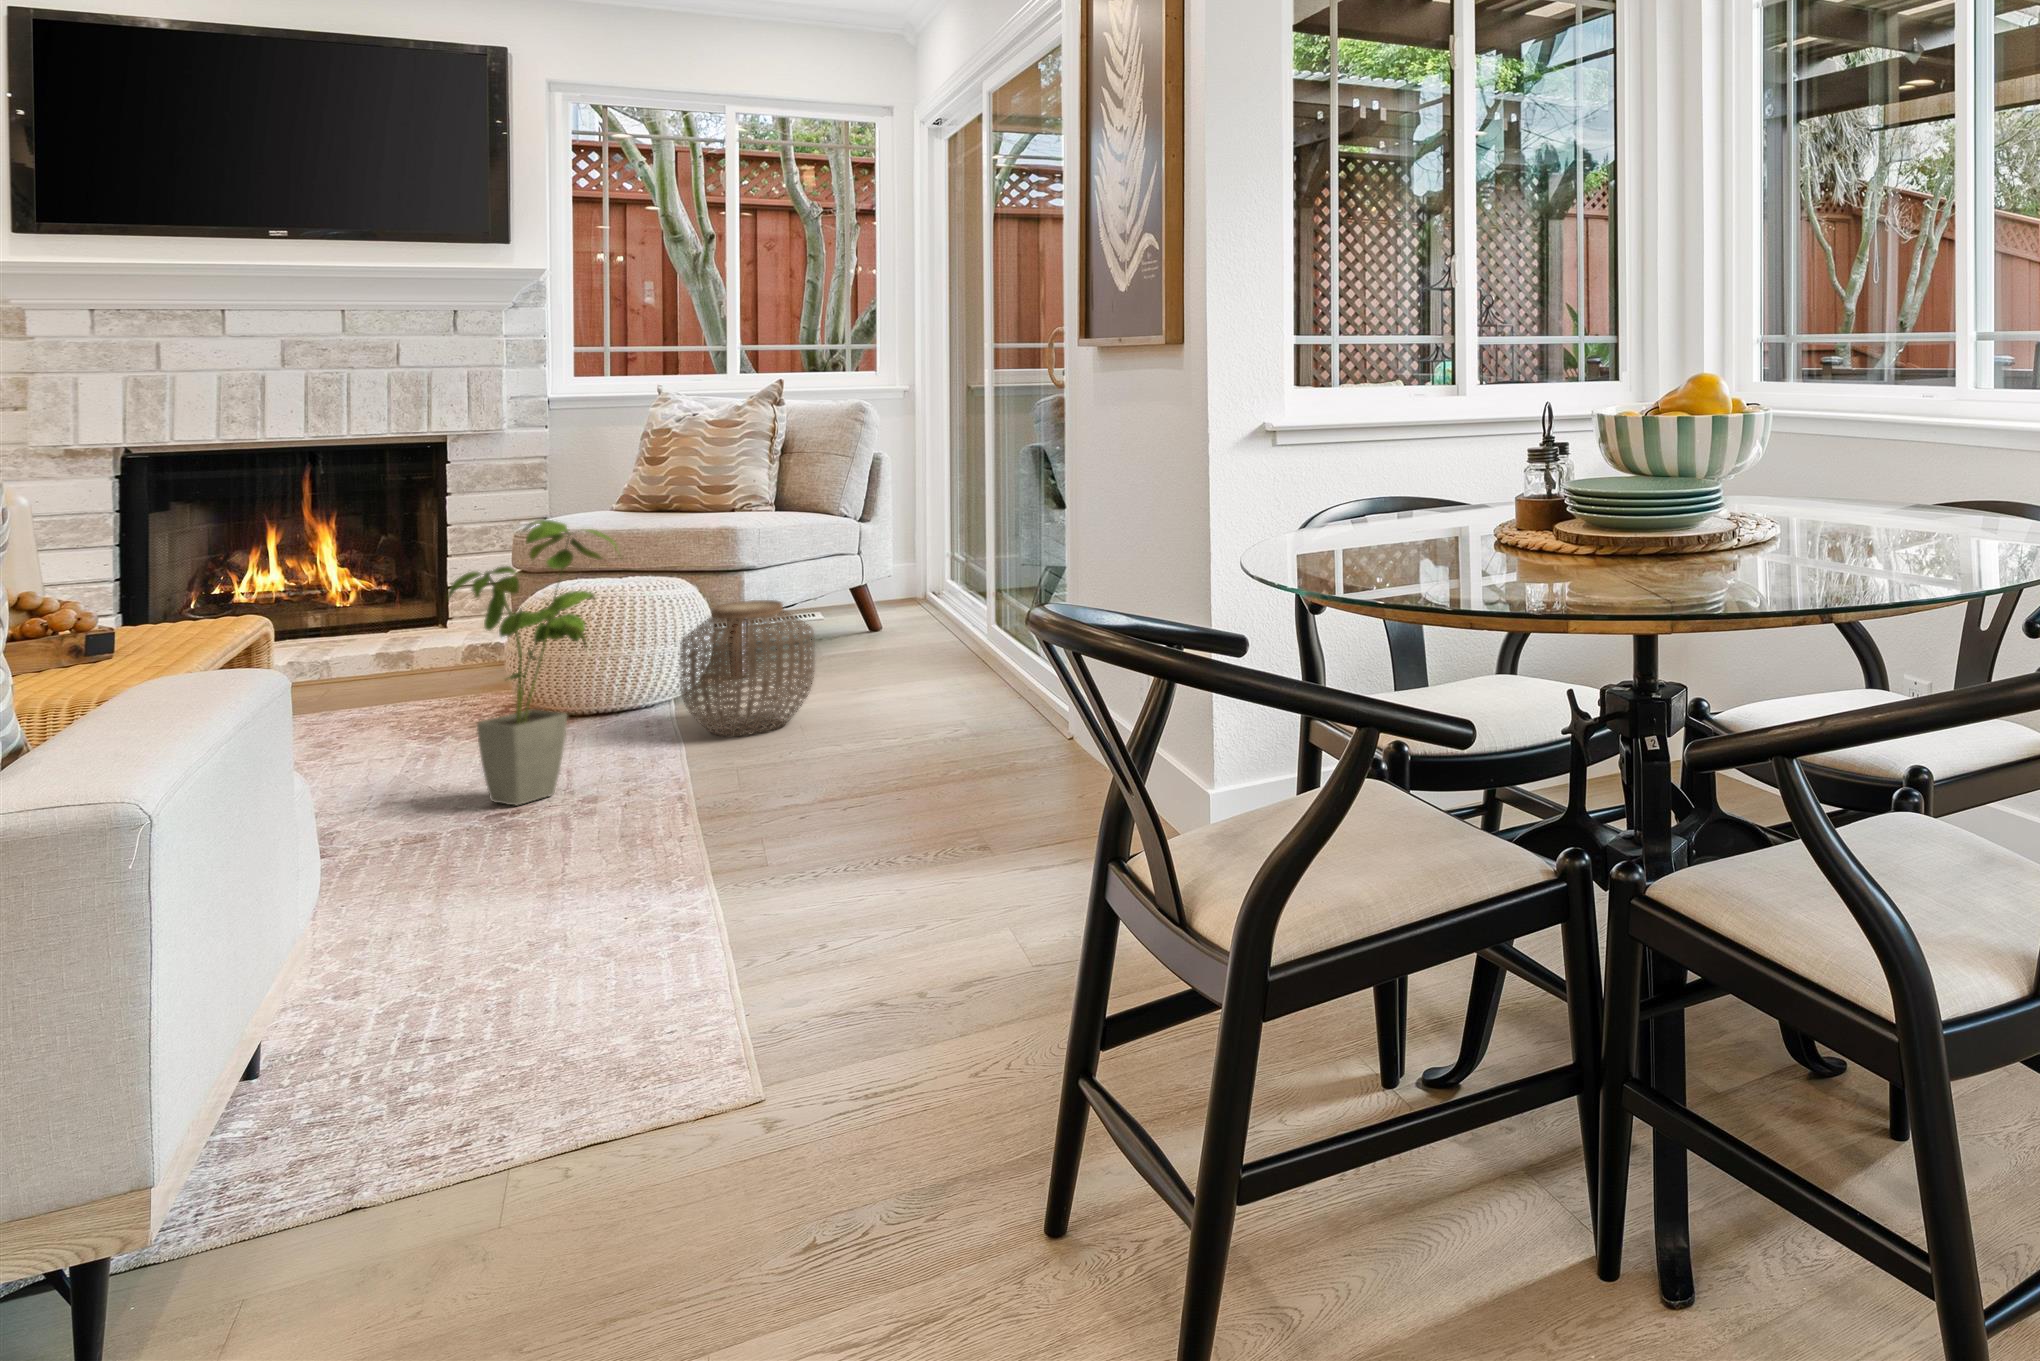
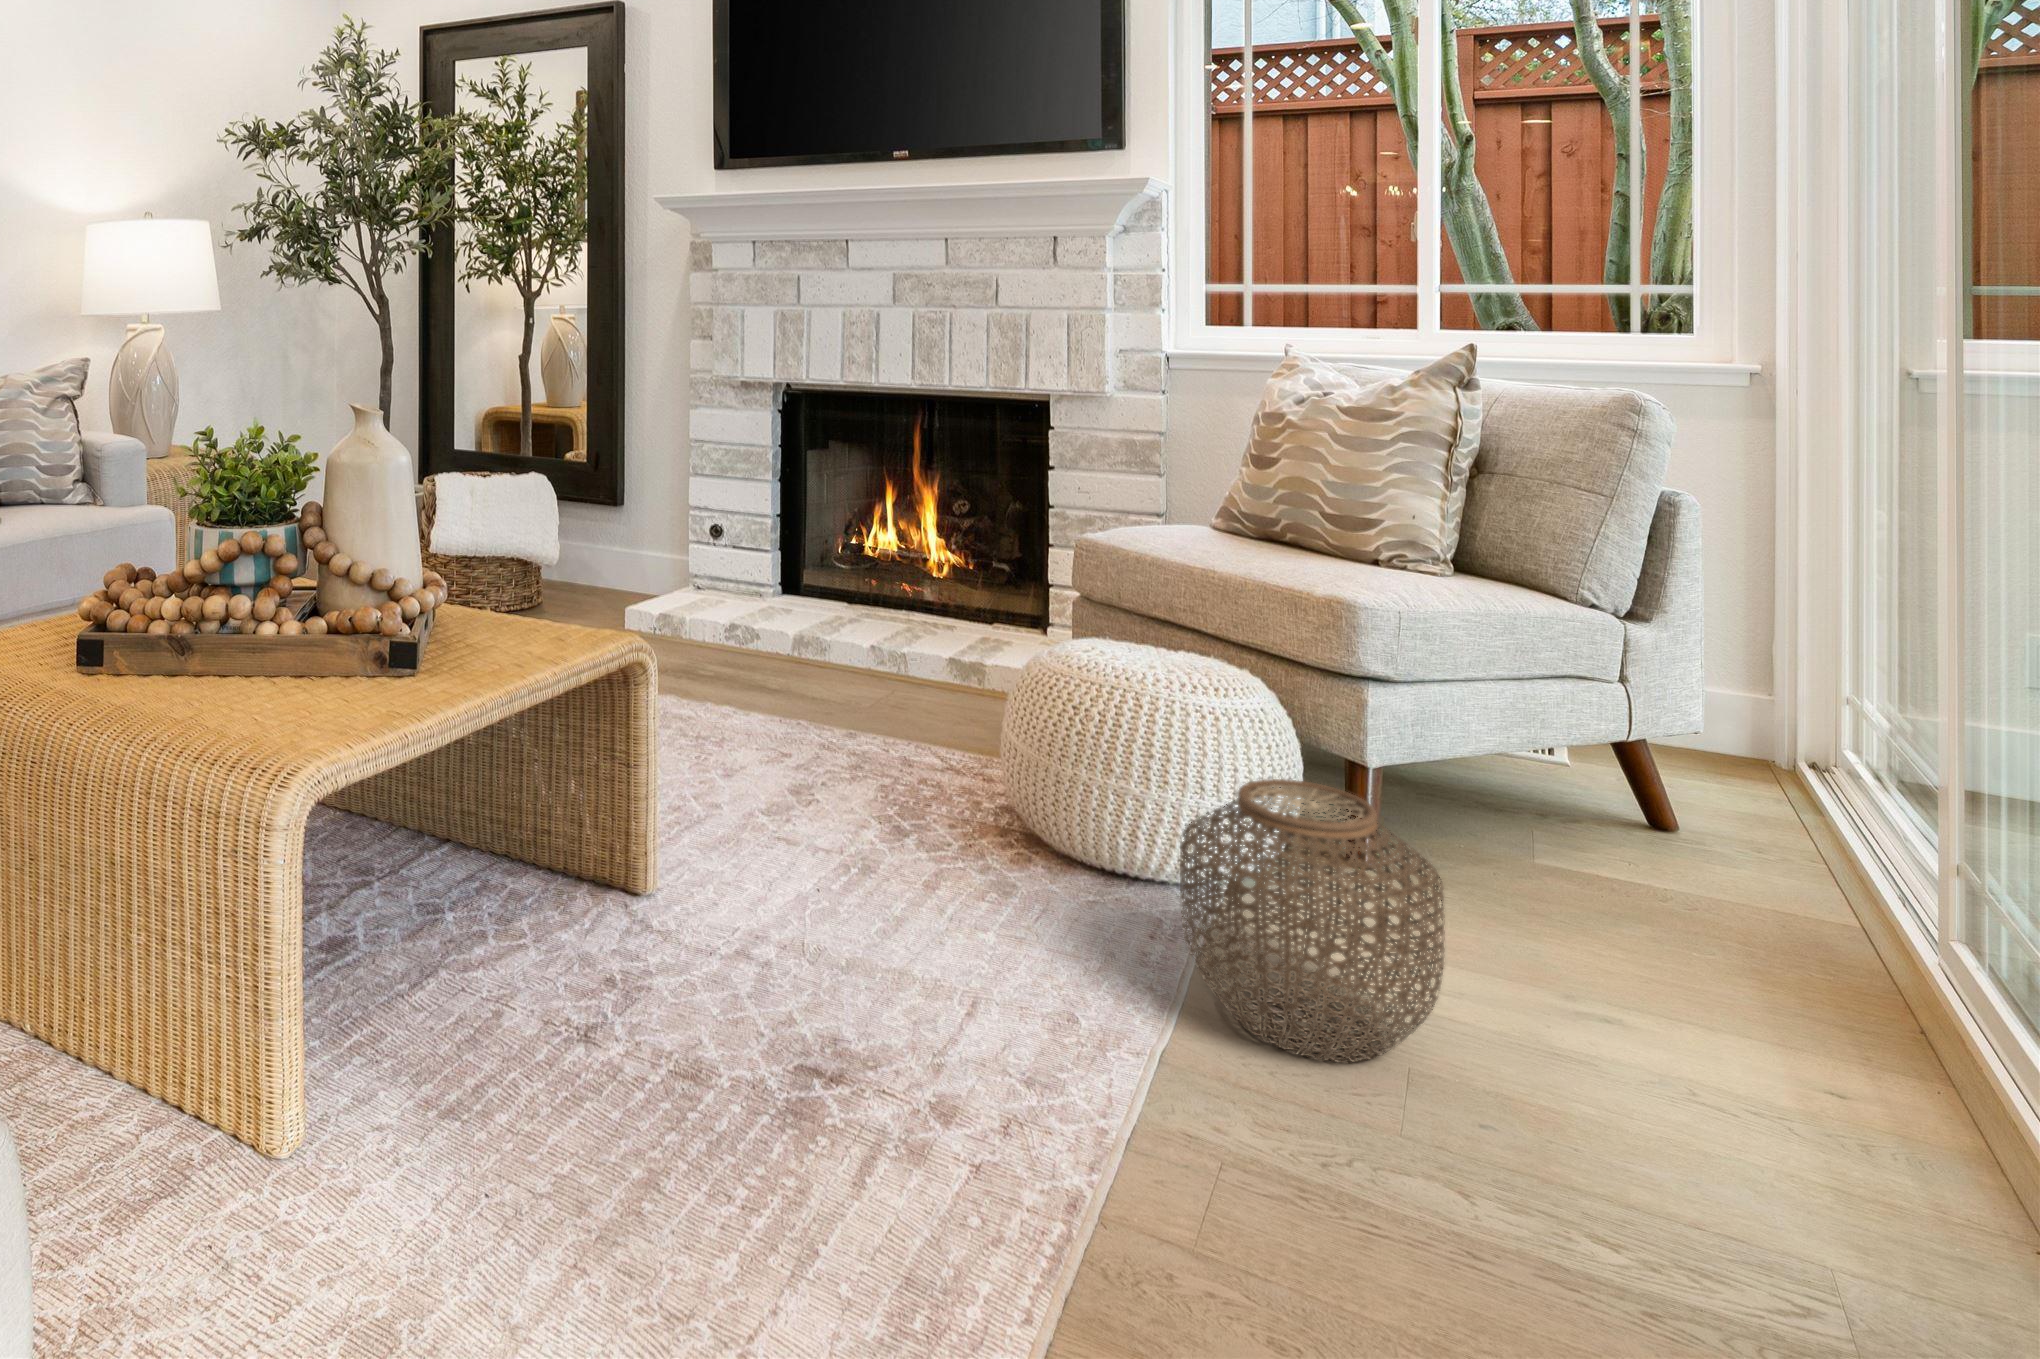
house plant: present [448,519,617,805] -> none [767,612,1004,1077]

